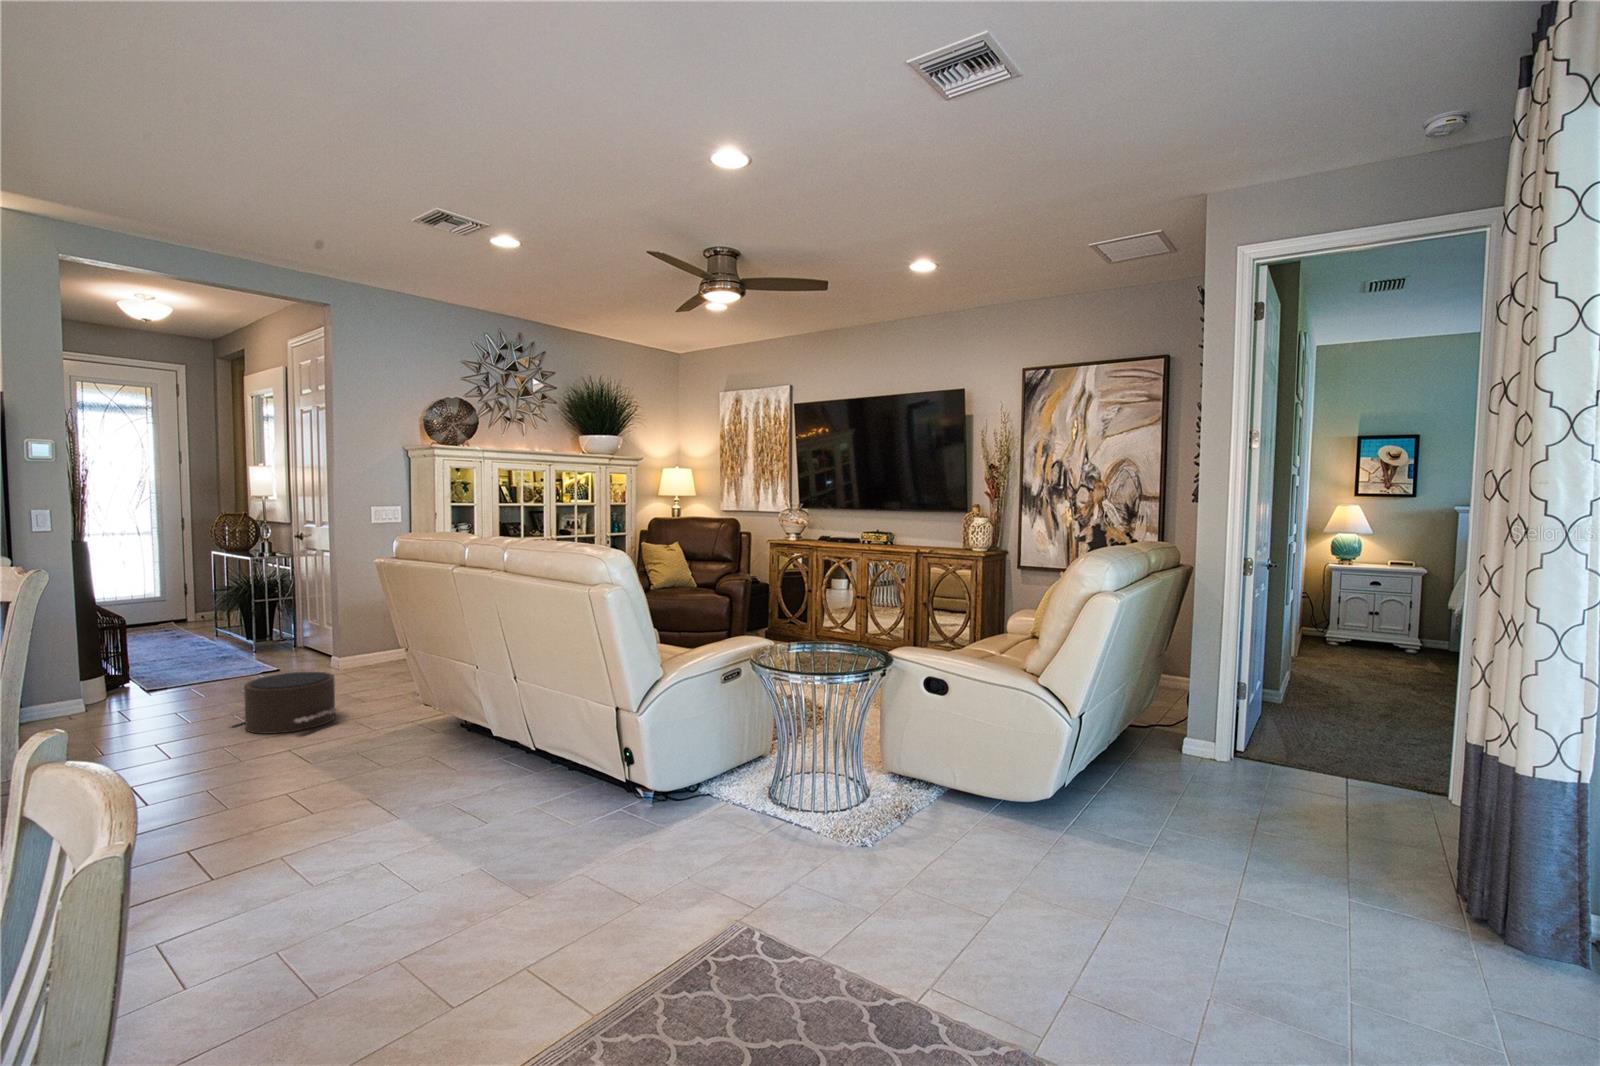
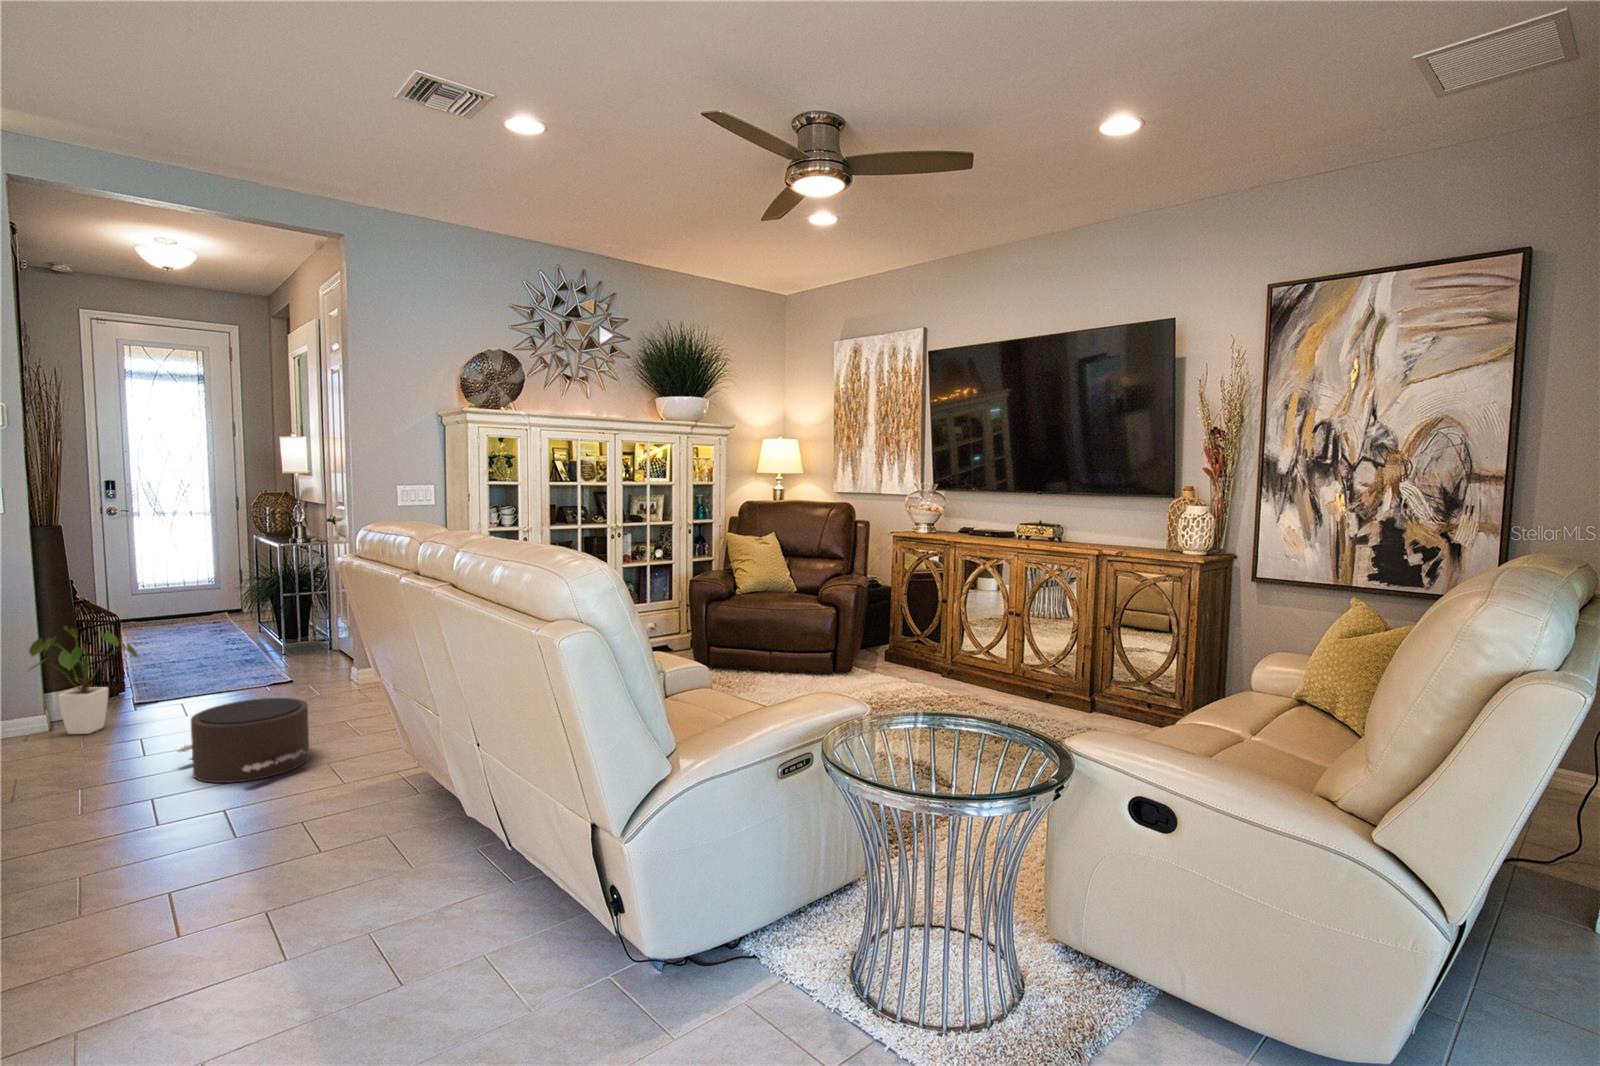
house plant: none [72,623,168,711] -> present [29,626,137,734]

